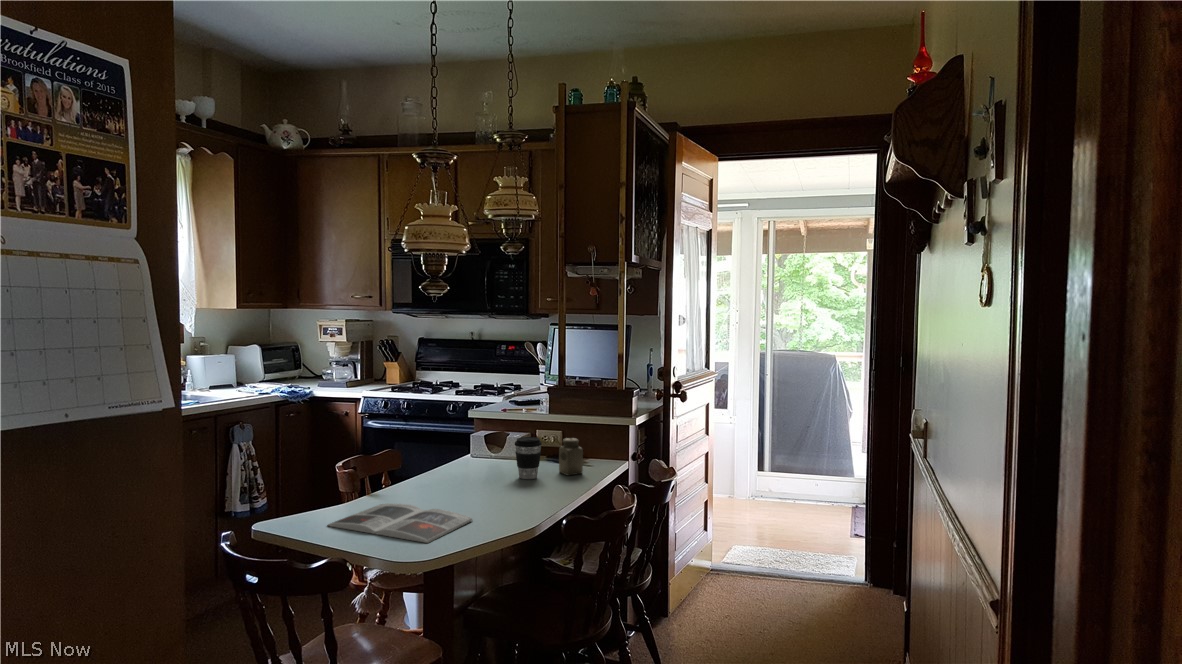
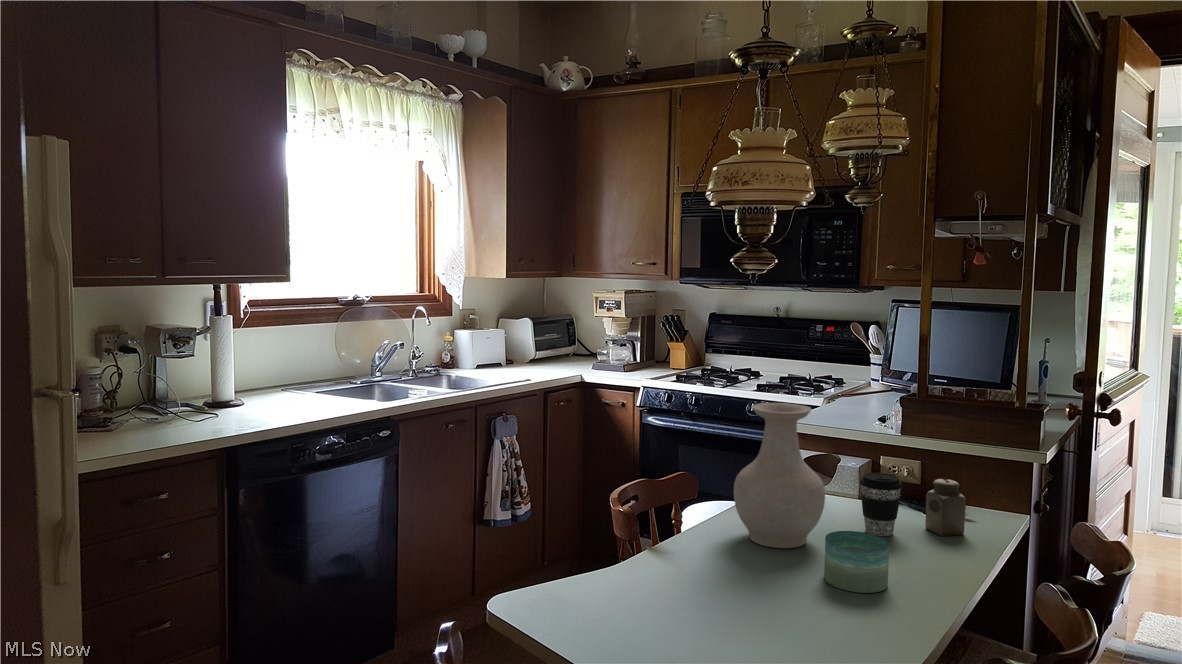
vase: none [425,392,489,492] -> present [734,403,825,548]
candle: none [486,472,527,510] -> present [824,531,889,593]
magazine: present [328,504,473,543] -> none [605,558,810,642]

